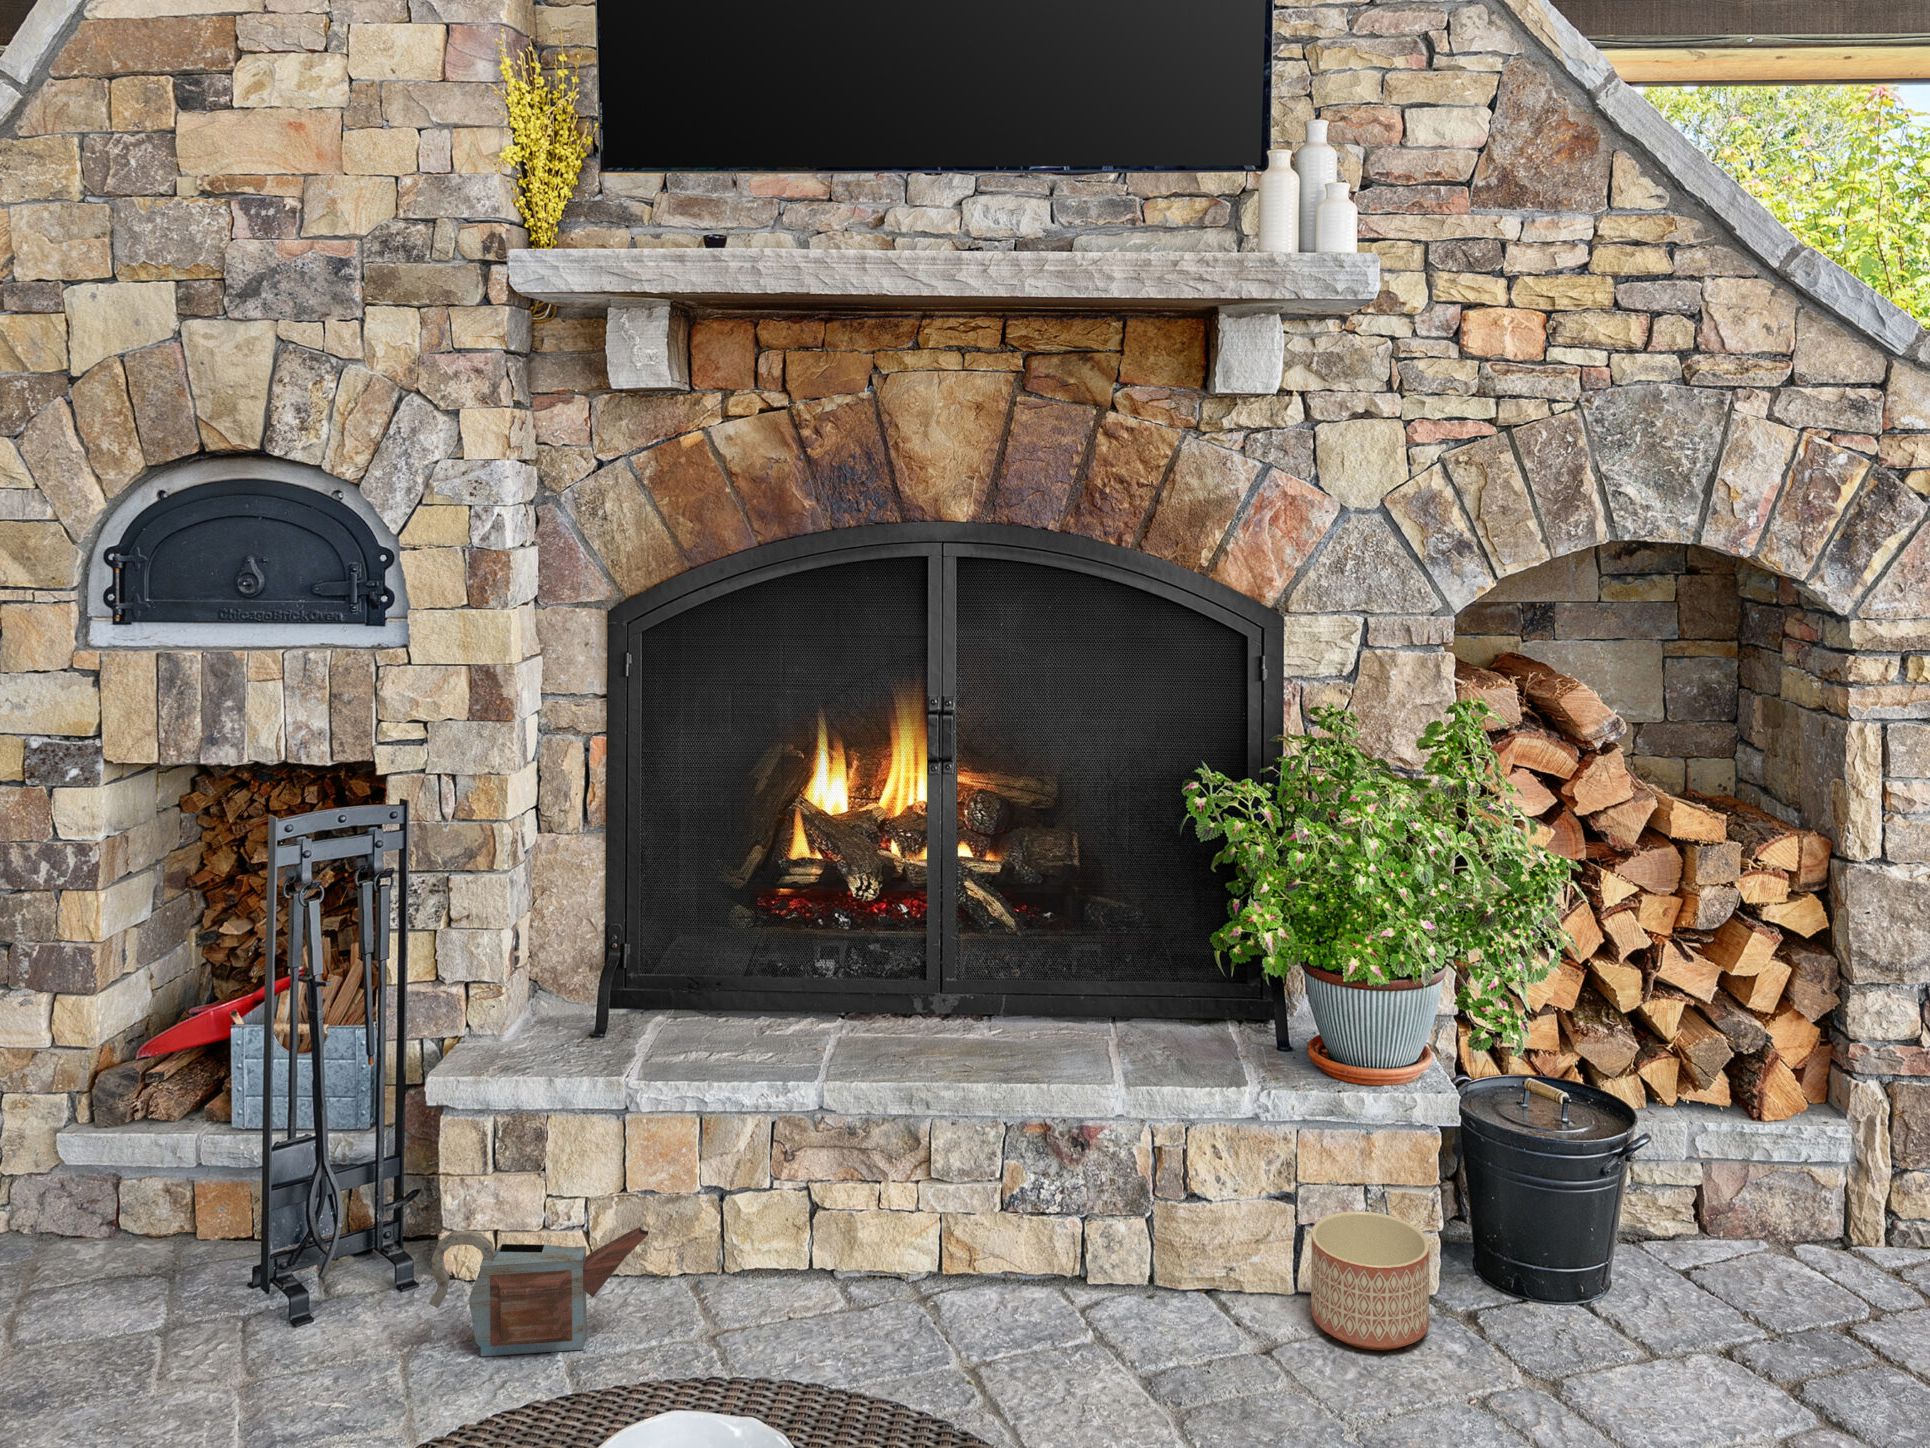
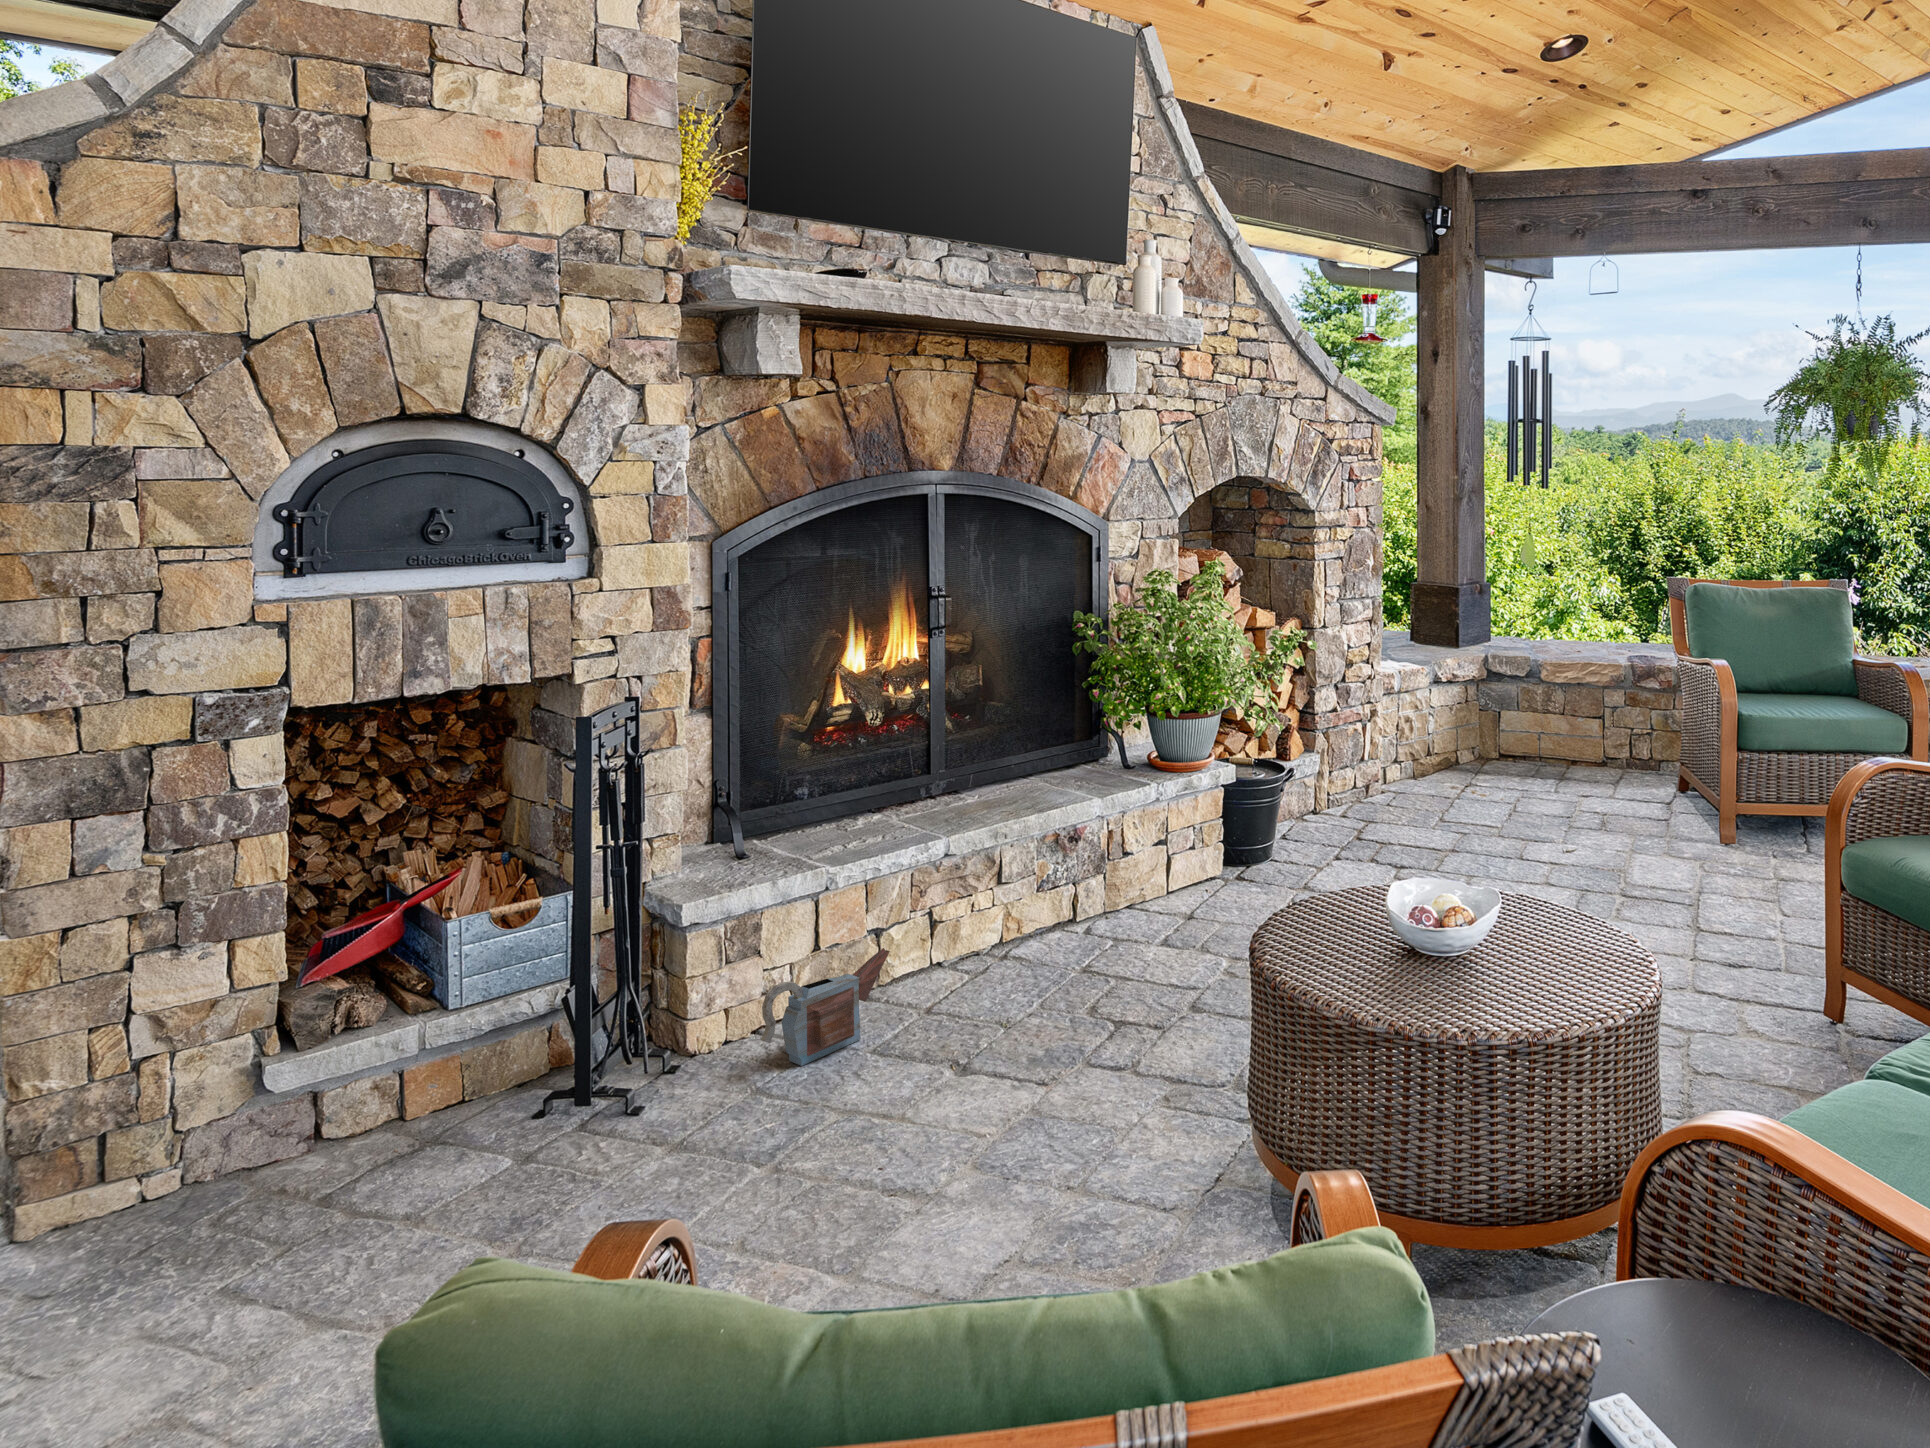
planter: present [1311,1211,1429,1350] -> none [1188,838,1249,902]

